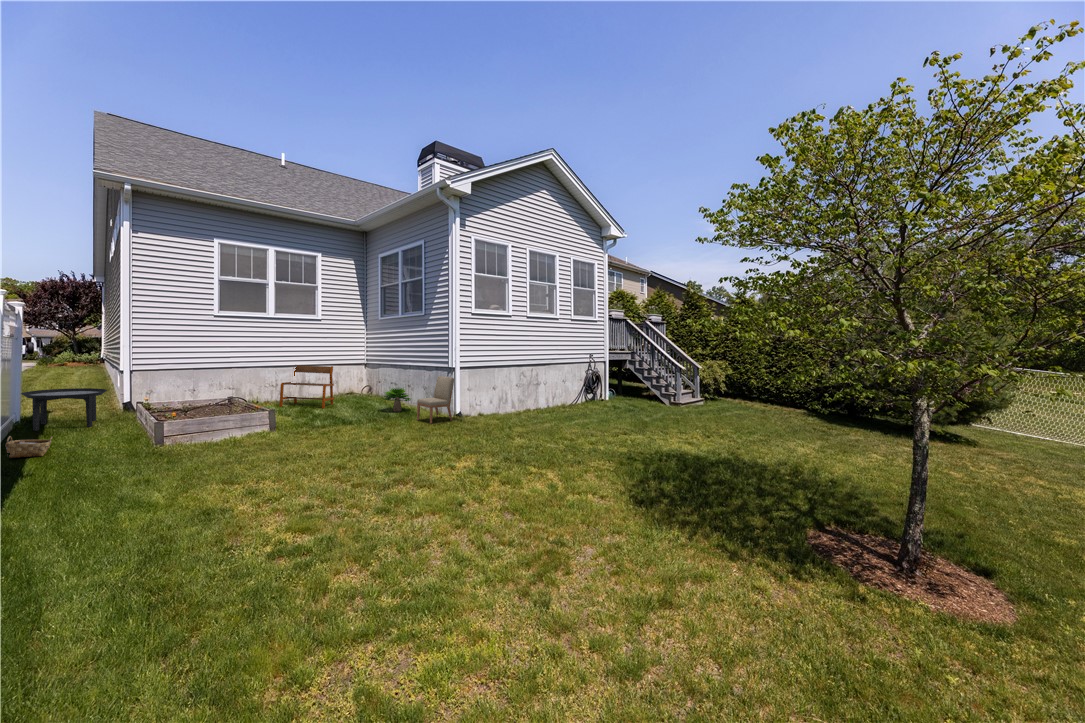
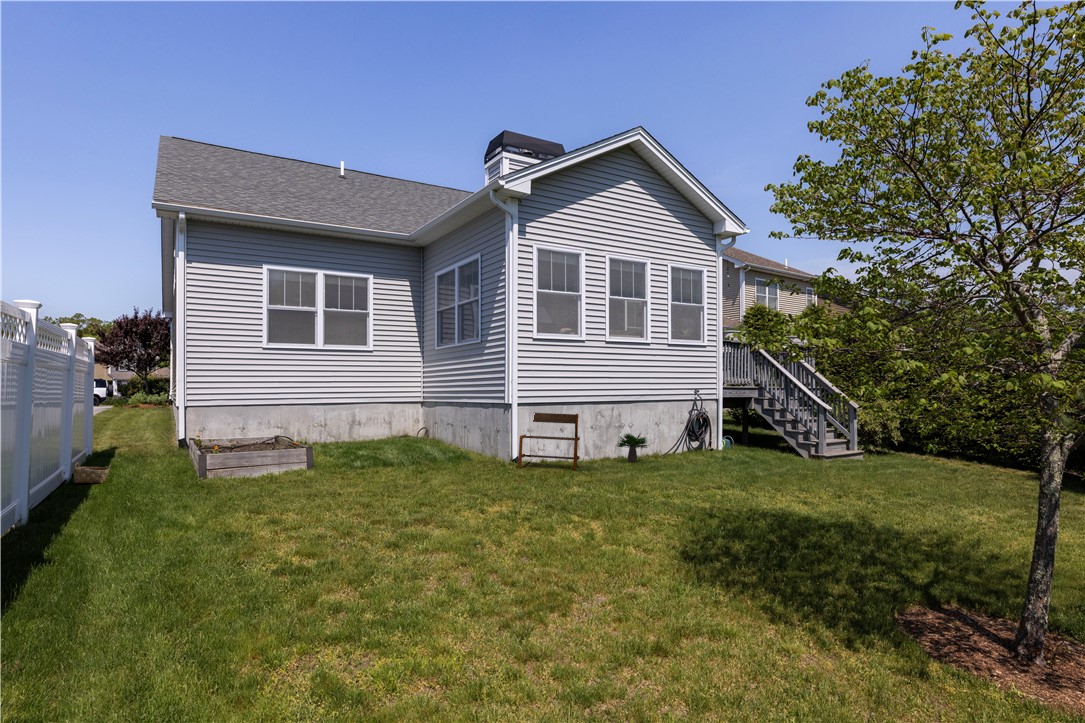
bench: present [279,365,334,408] -> present [518,413,580,471]
chair: present [417,376,454,423] -> none [469,413,512,469]
round table: present [21,388,107,431] -> none [90,422,162,462]
potted plant: present [384,388,411,412] -> present [617,434,647,462]

